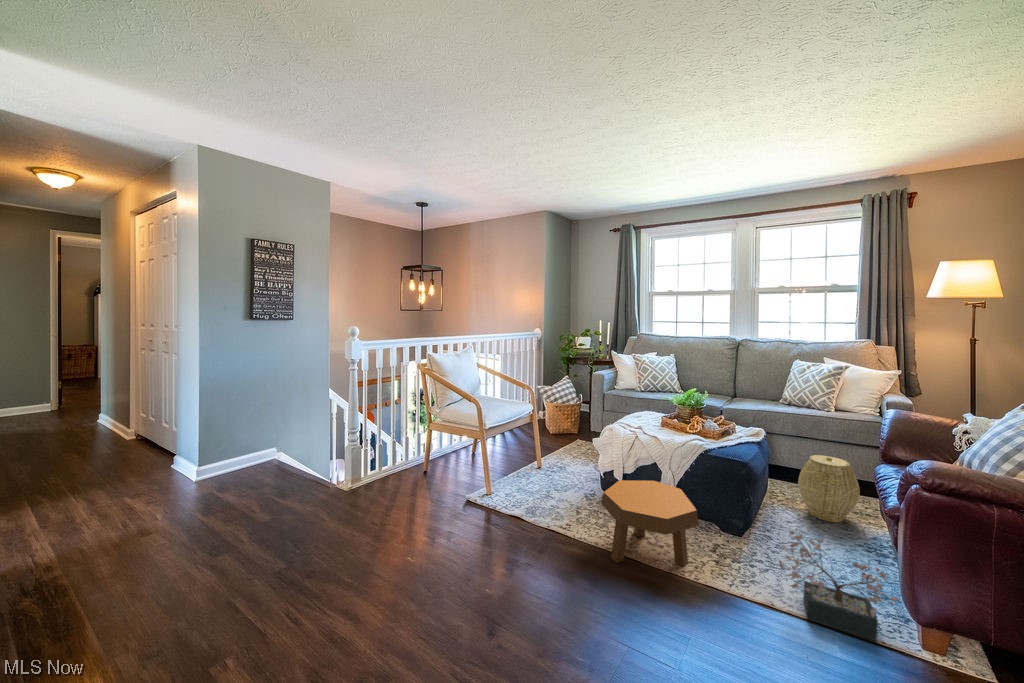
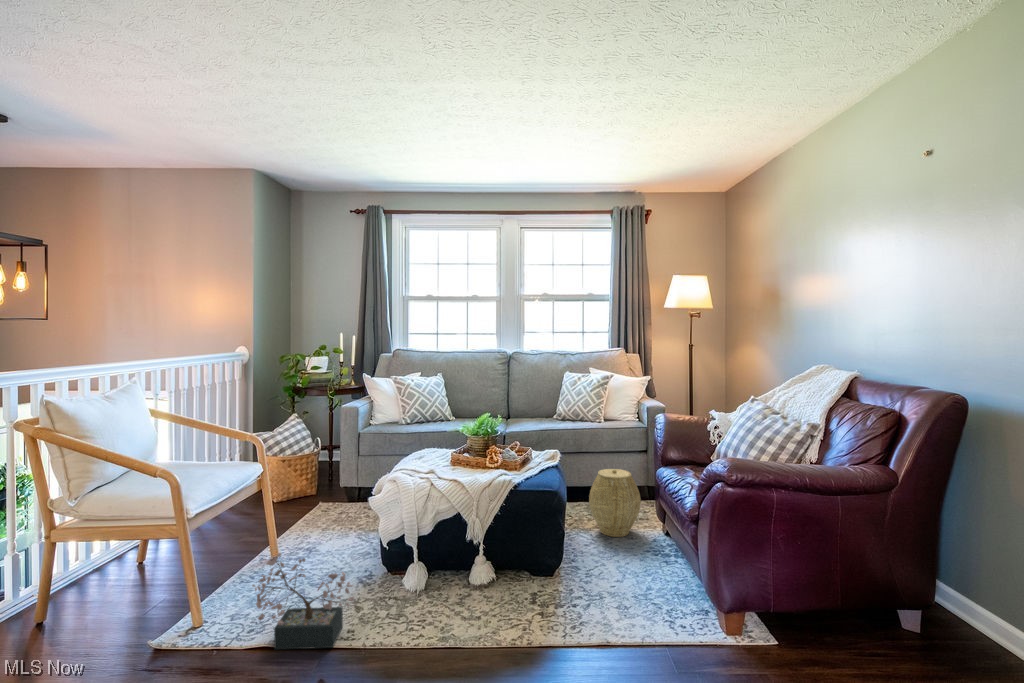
footstool: present [601,480,699,566] -> none [402,536,524,659]
decorative plant: present [779,529,898,641] -> present [252,553,354,650]

